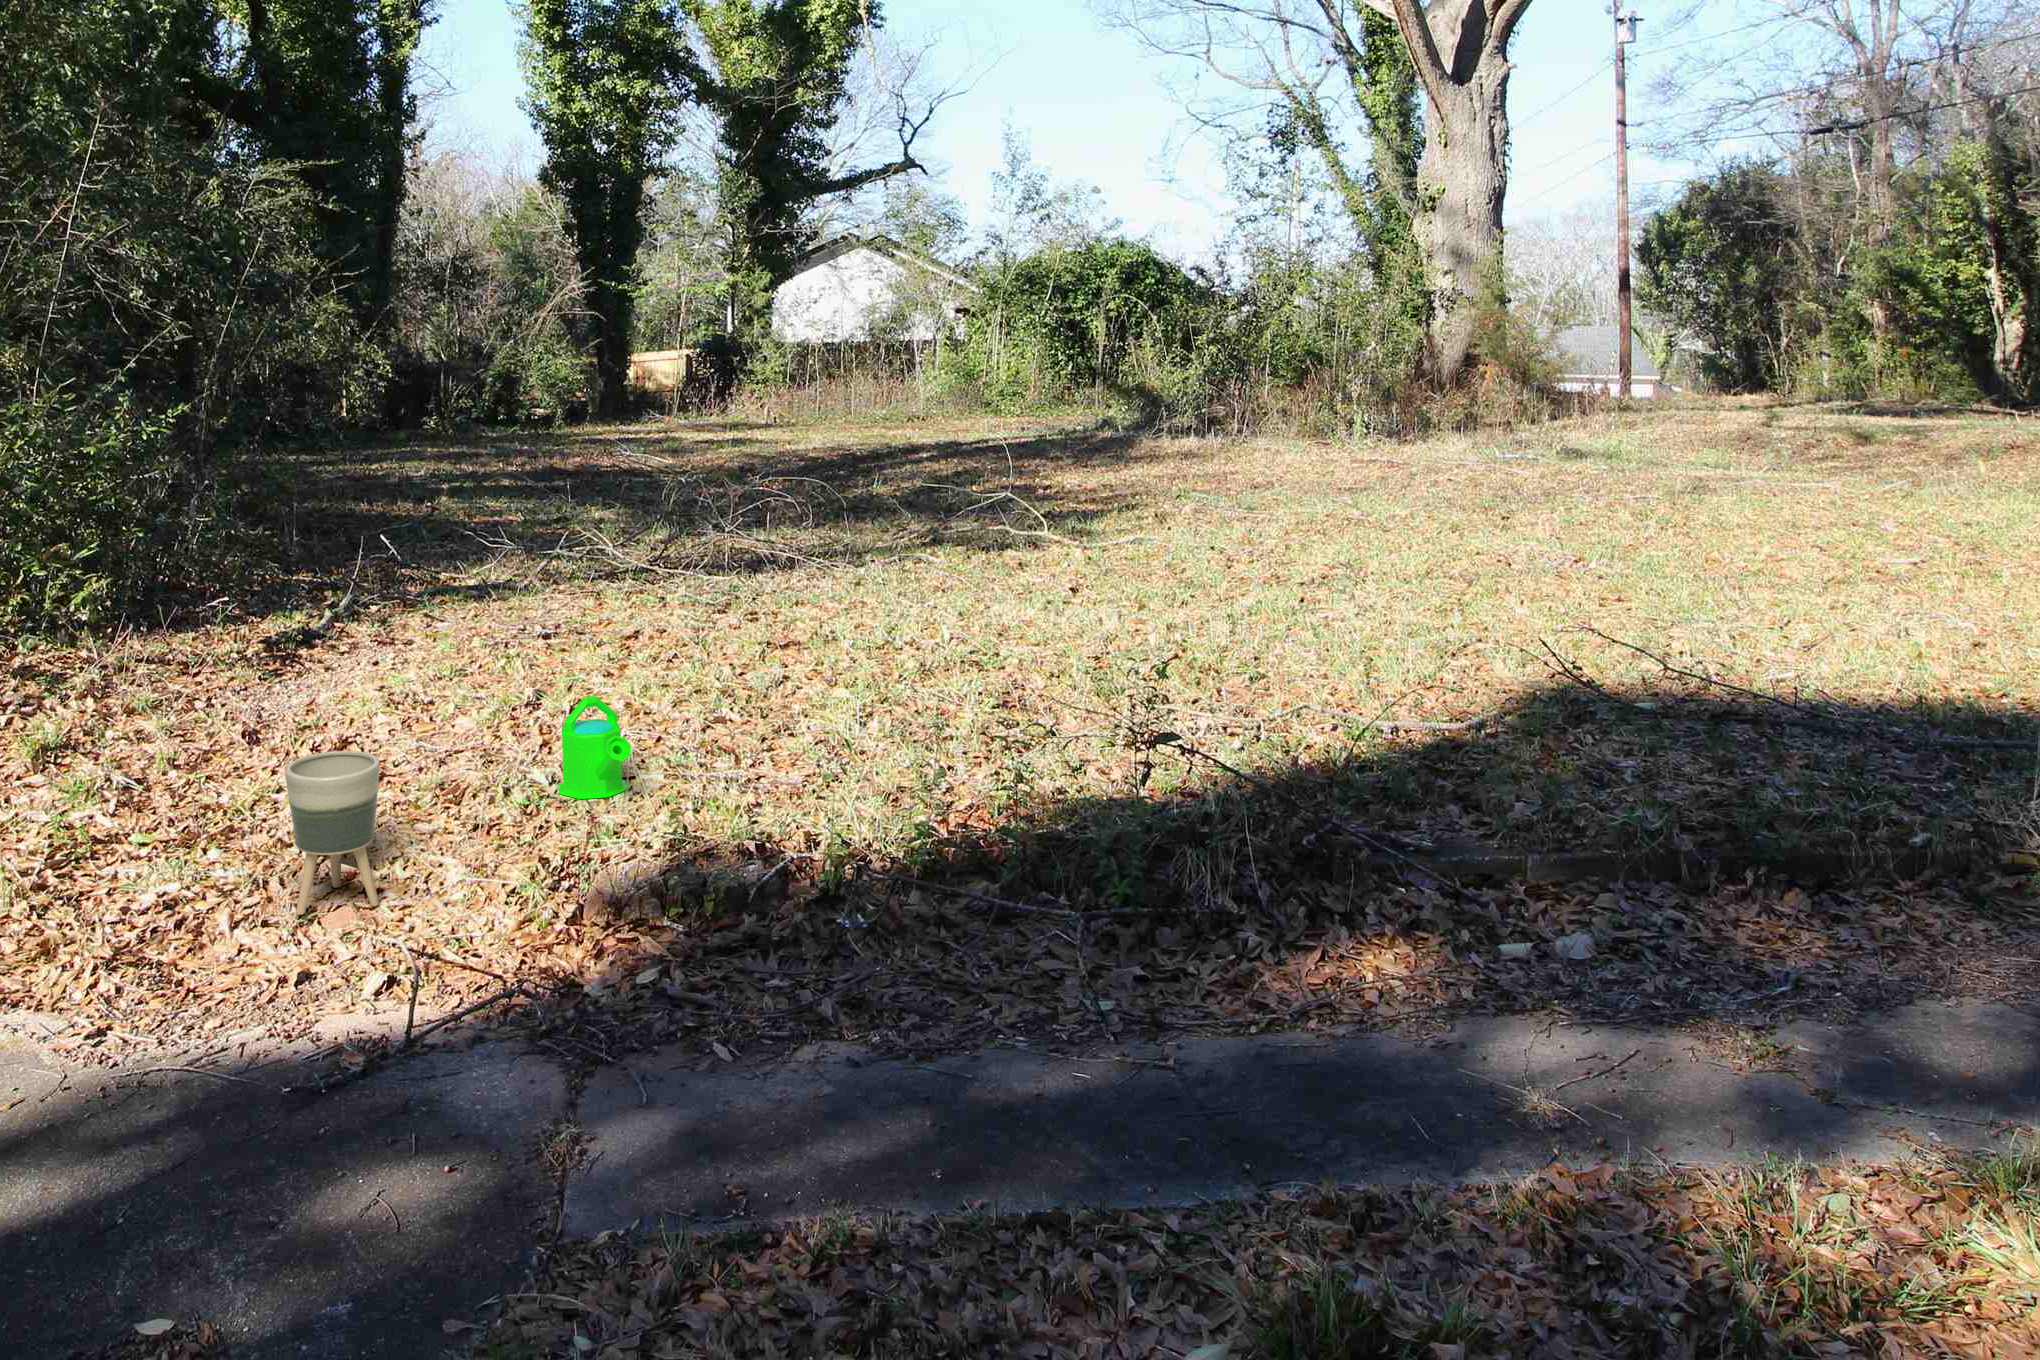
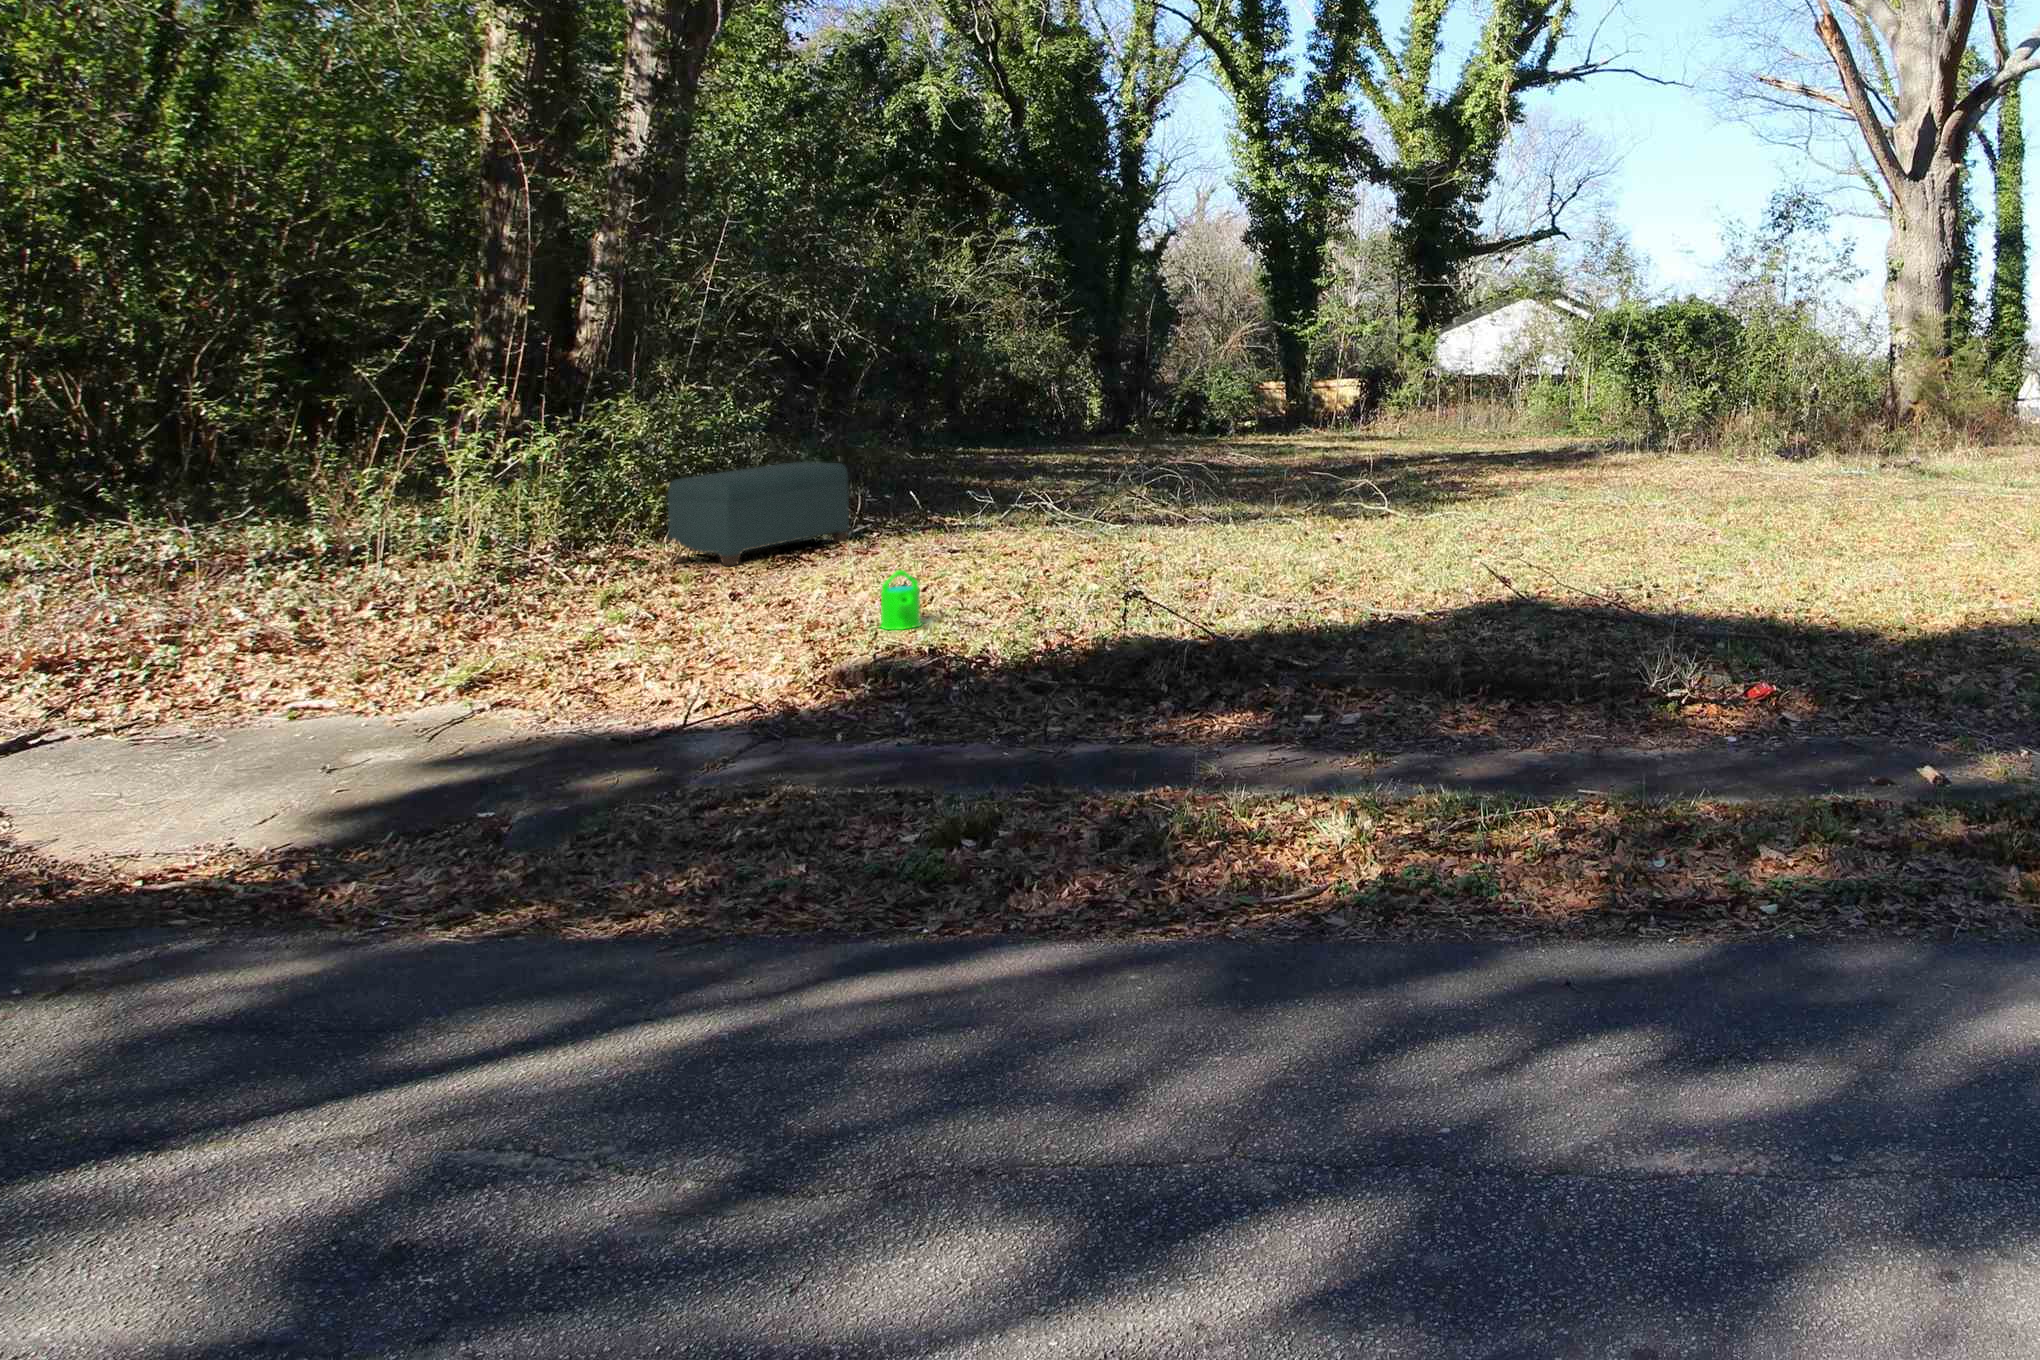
bench: none [58,493,306,666] -> present [667,462,849,566]
planter: present [285,751,380,915] -> none [685,587,742,675]

